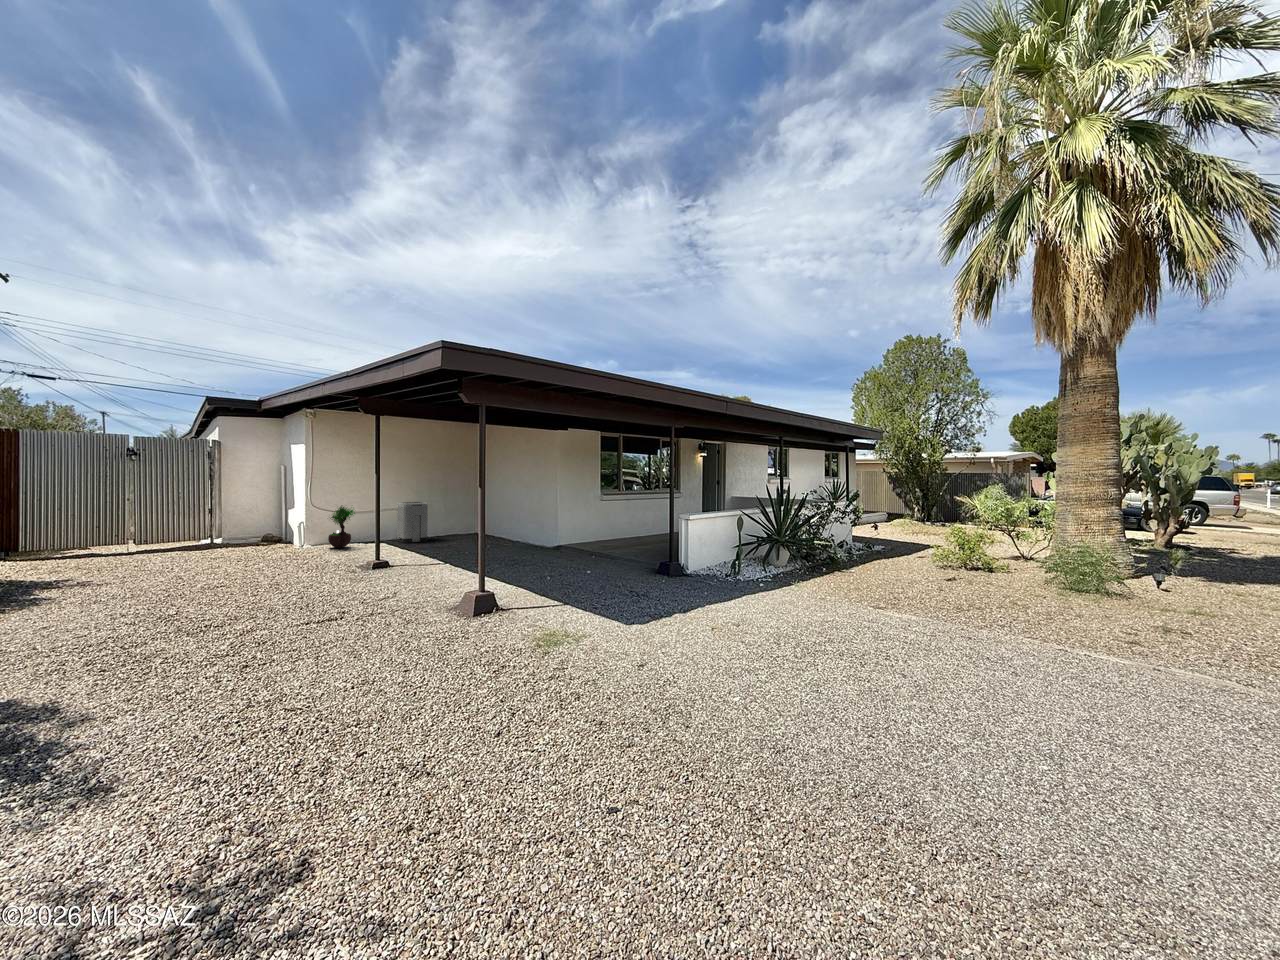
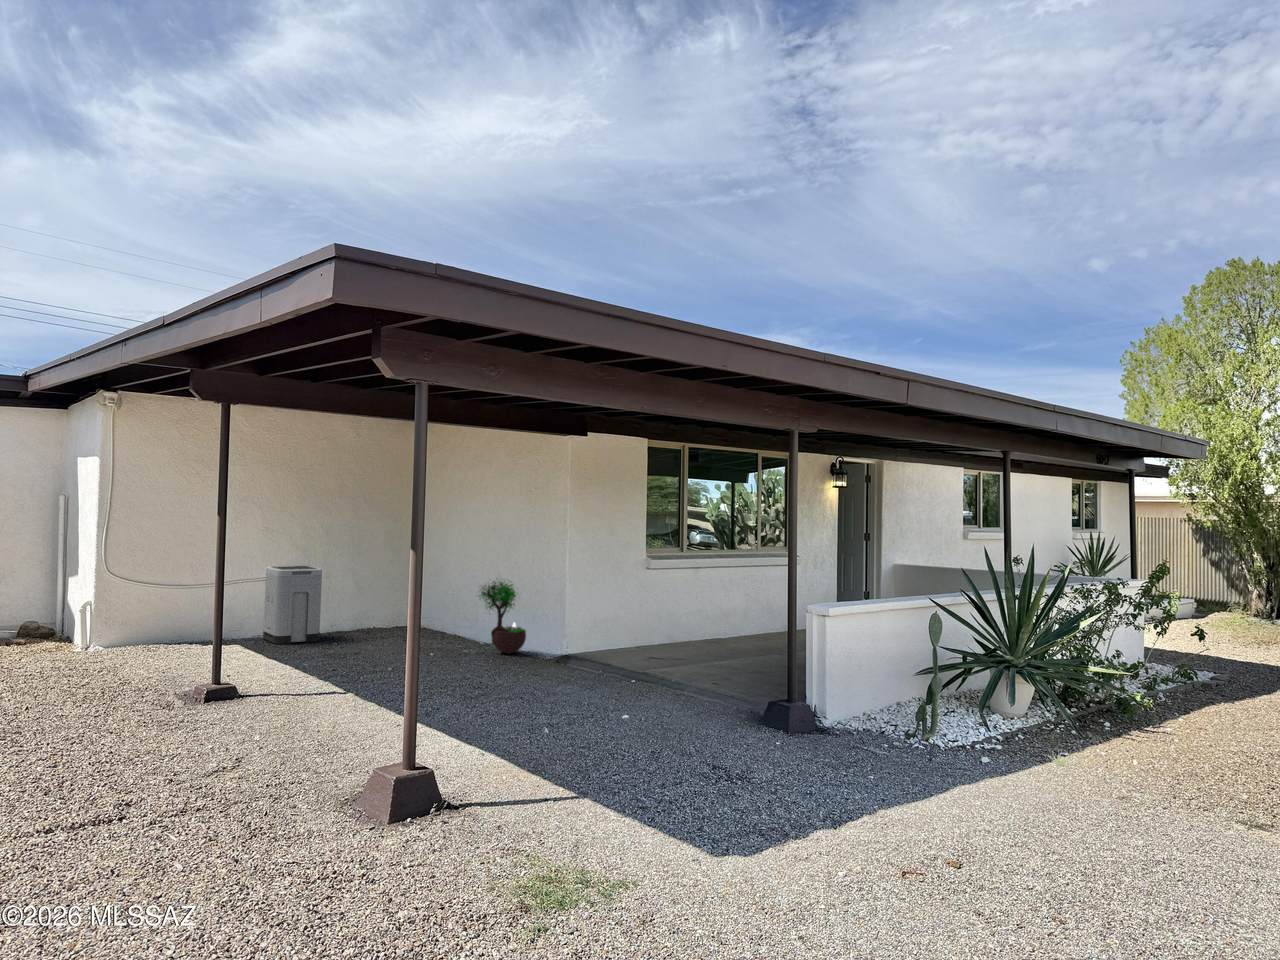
potted tree: present [328,506,355,548] -> present [479,581,526,654]

